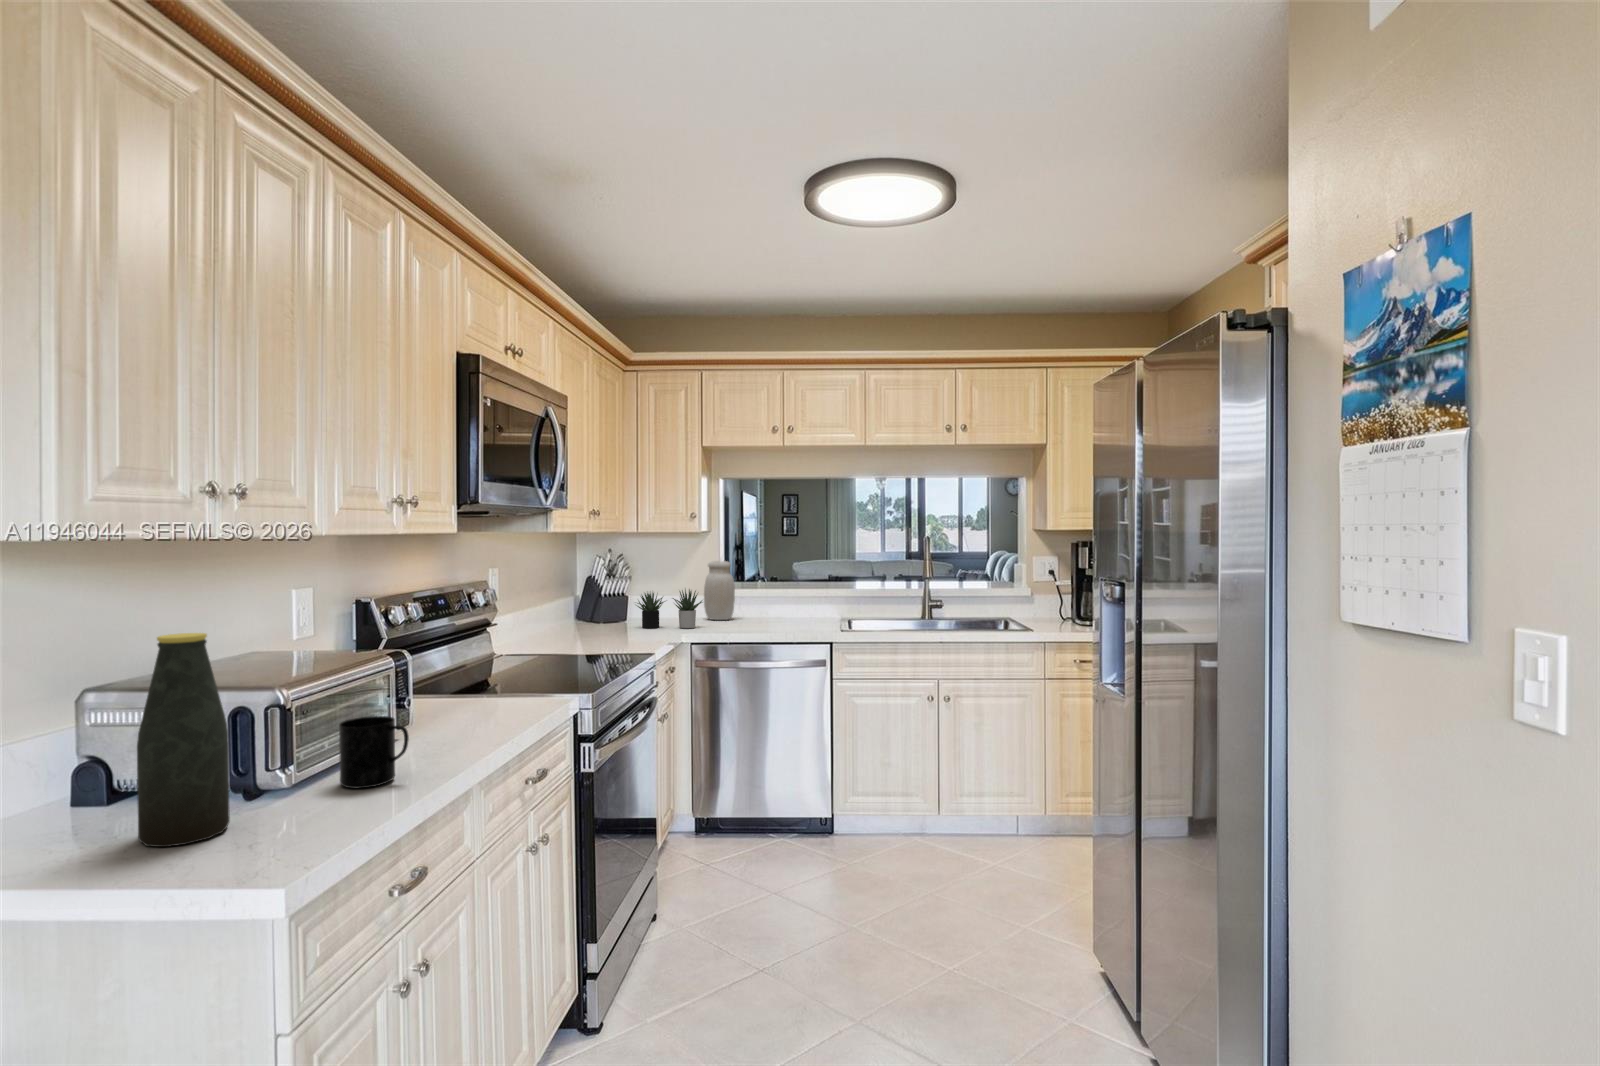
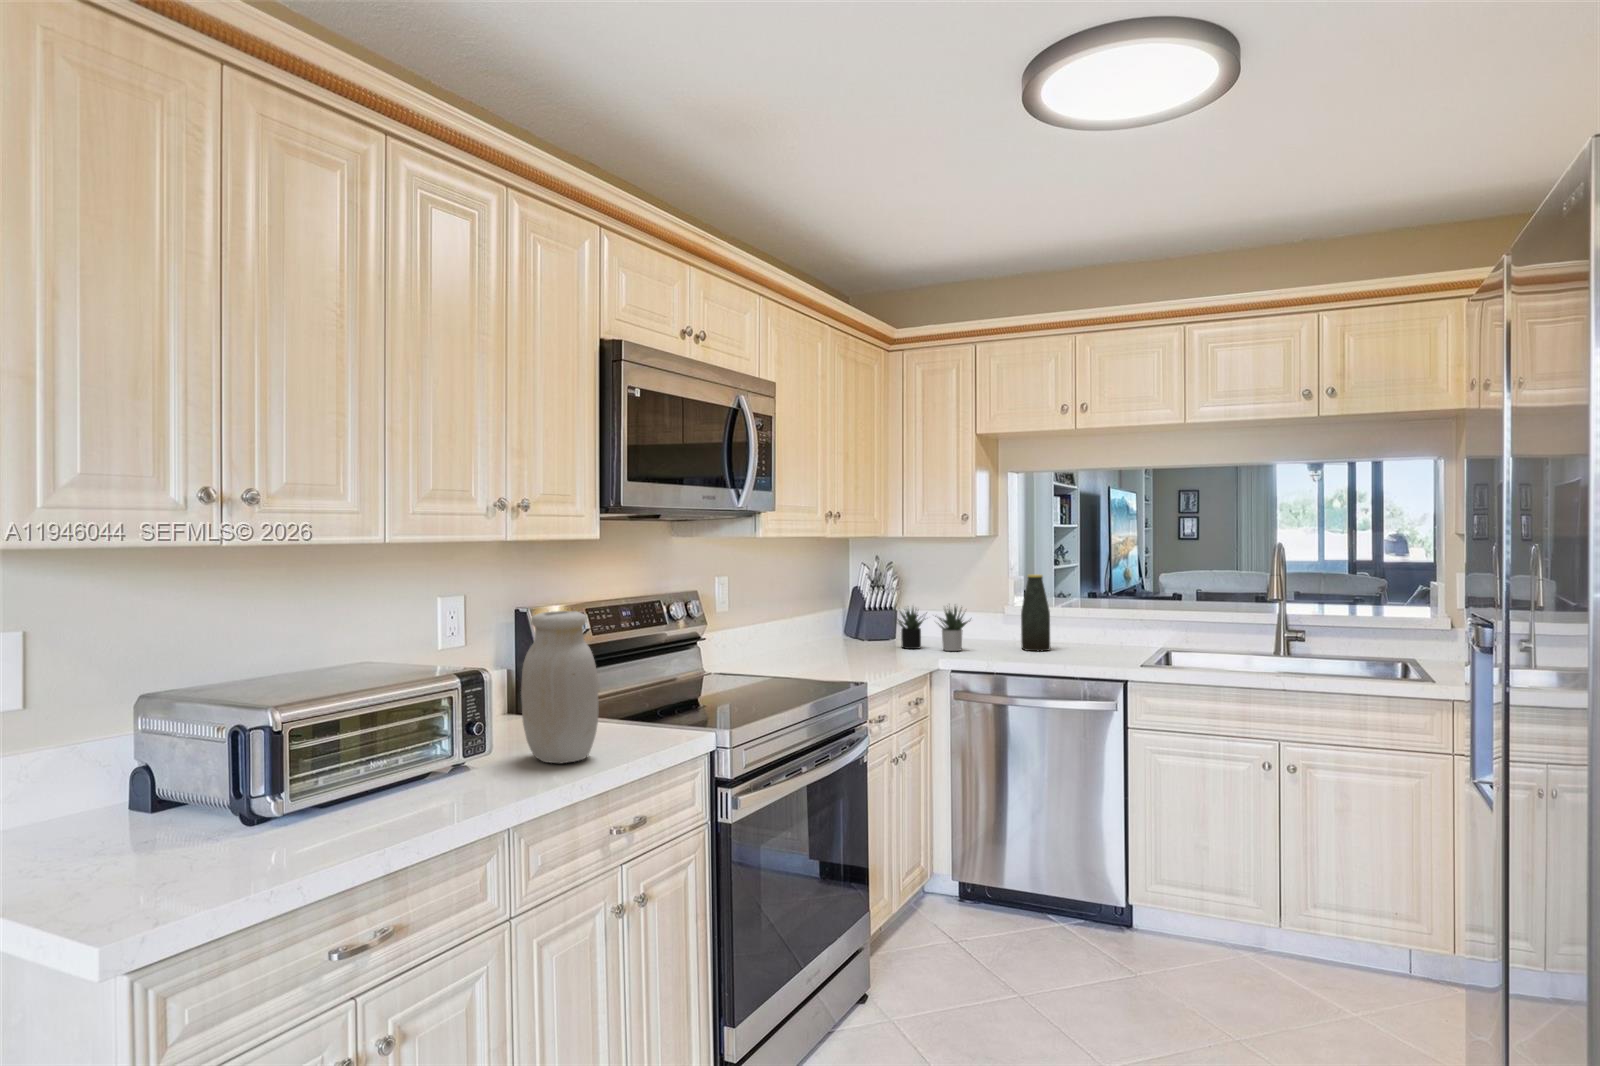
jar: present [704,561,735,620] -> present [521,611,599,763]
bottle: present [137,633,230,847] -> present [1021,574,1050,651]
mug: present [339,716,409,788] -> none [330,743,396,827]

